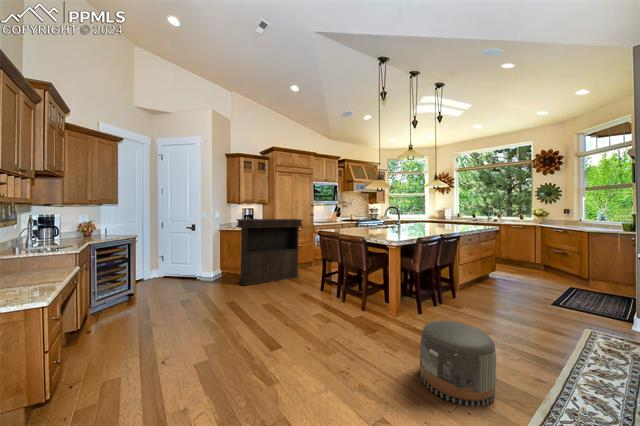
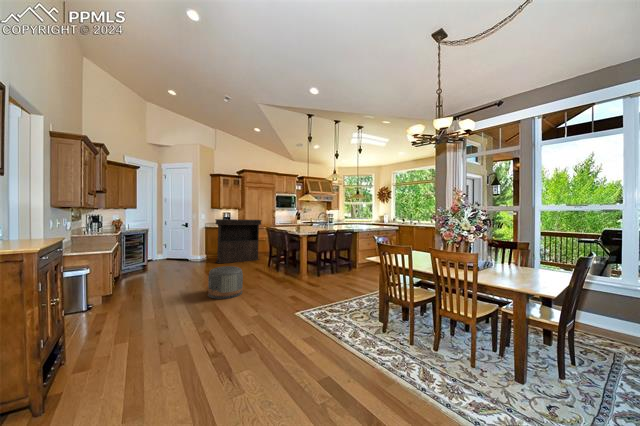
pouf: present [420,321,496,407] -> present [208,266,243,299]

